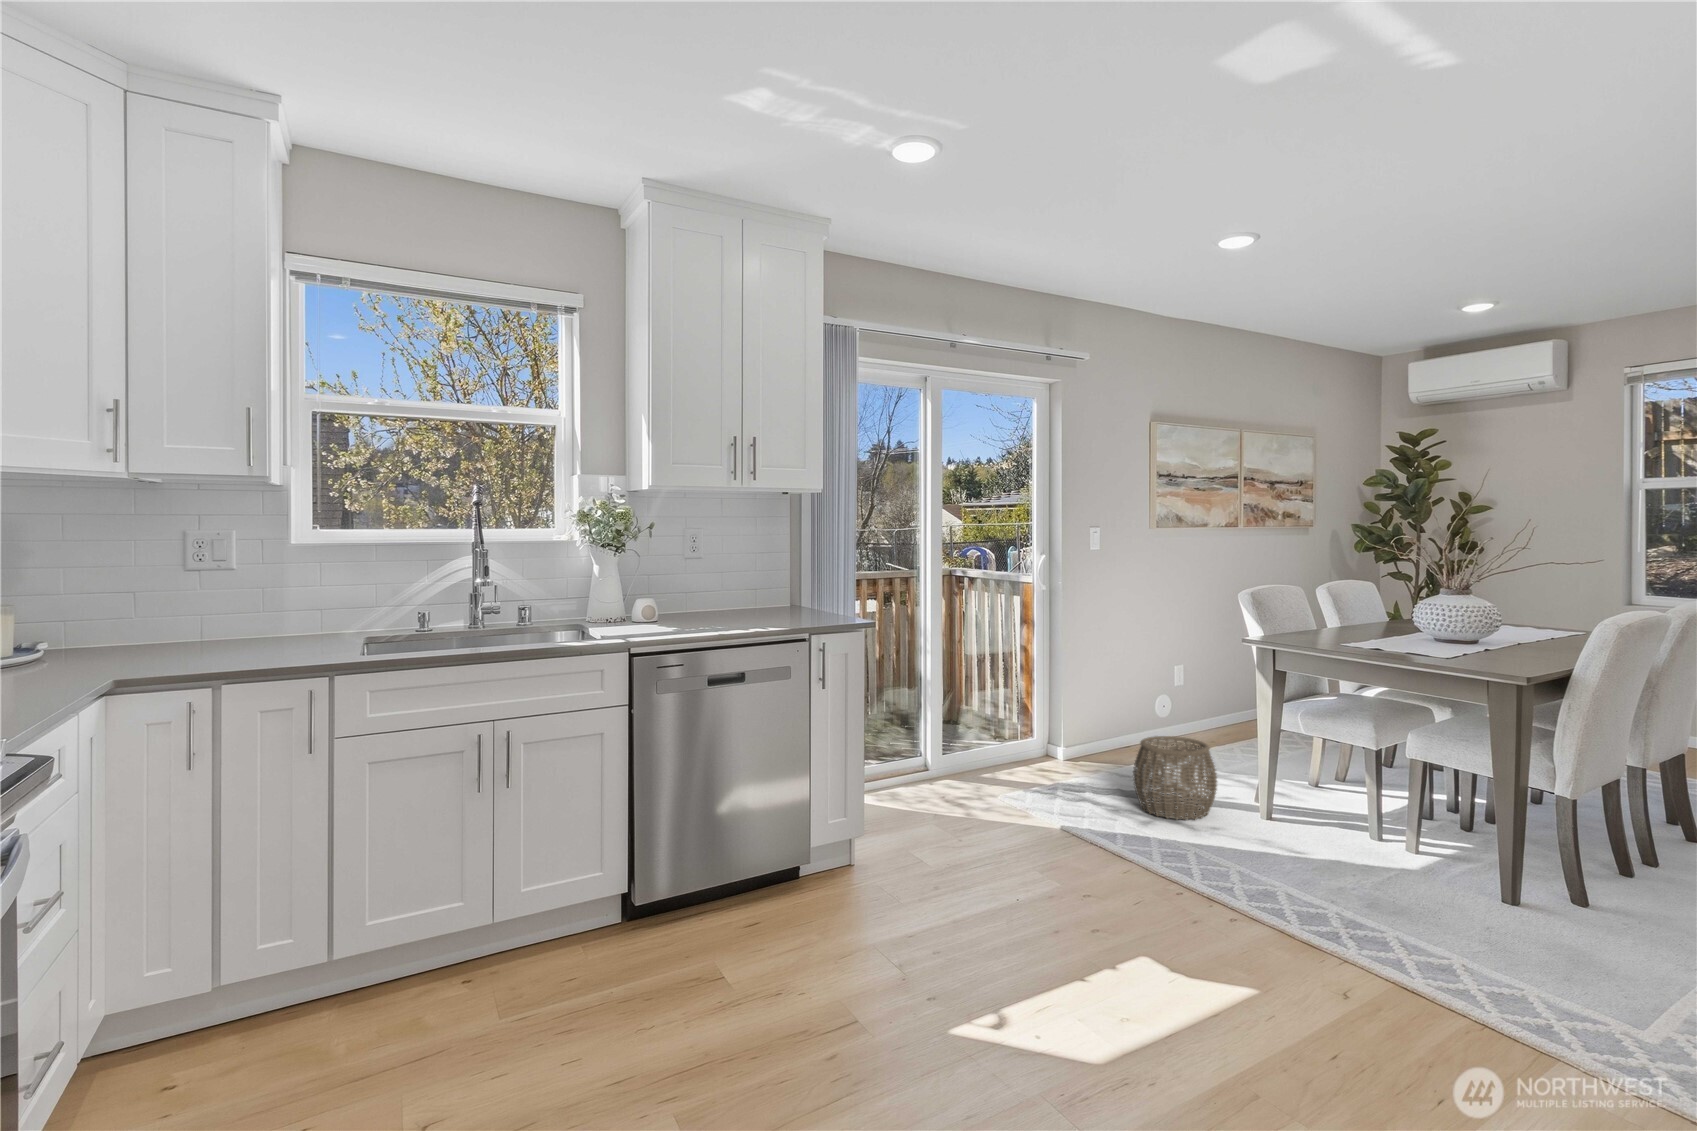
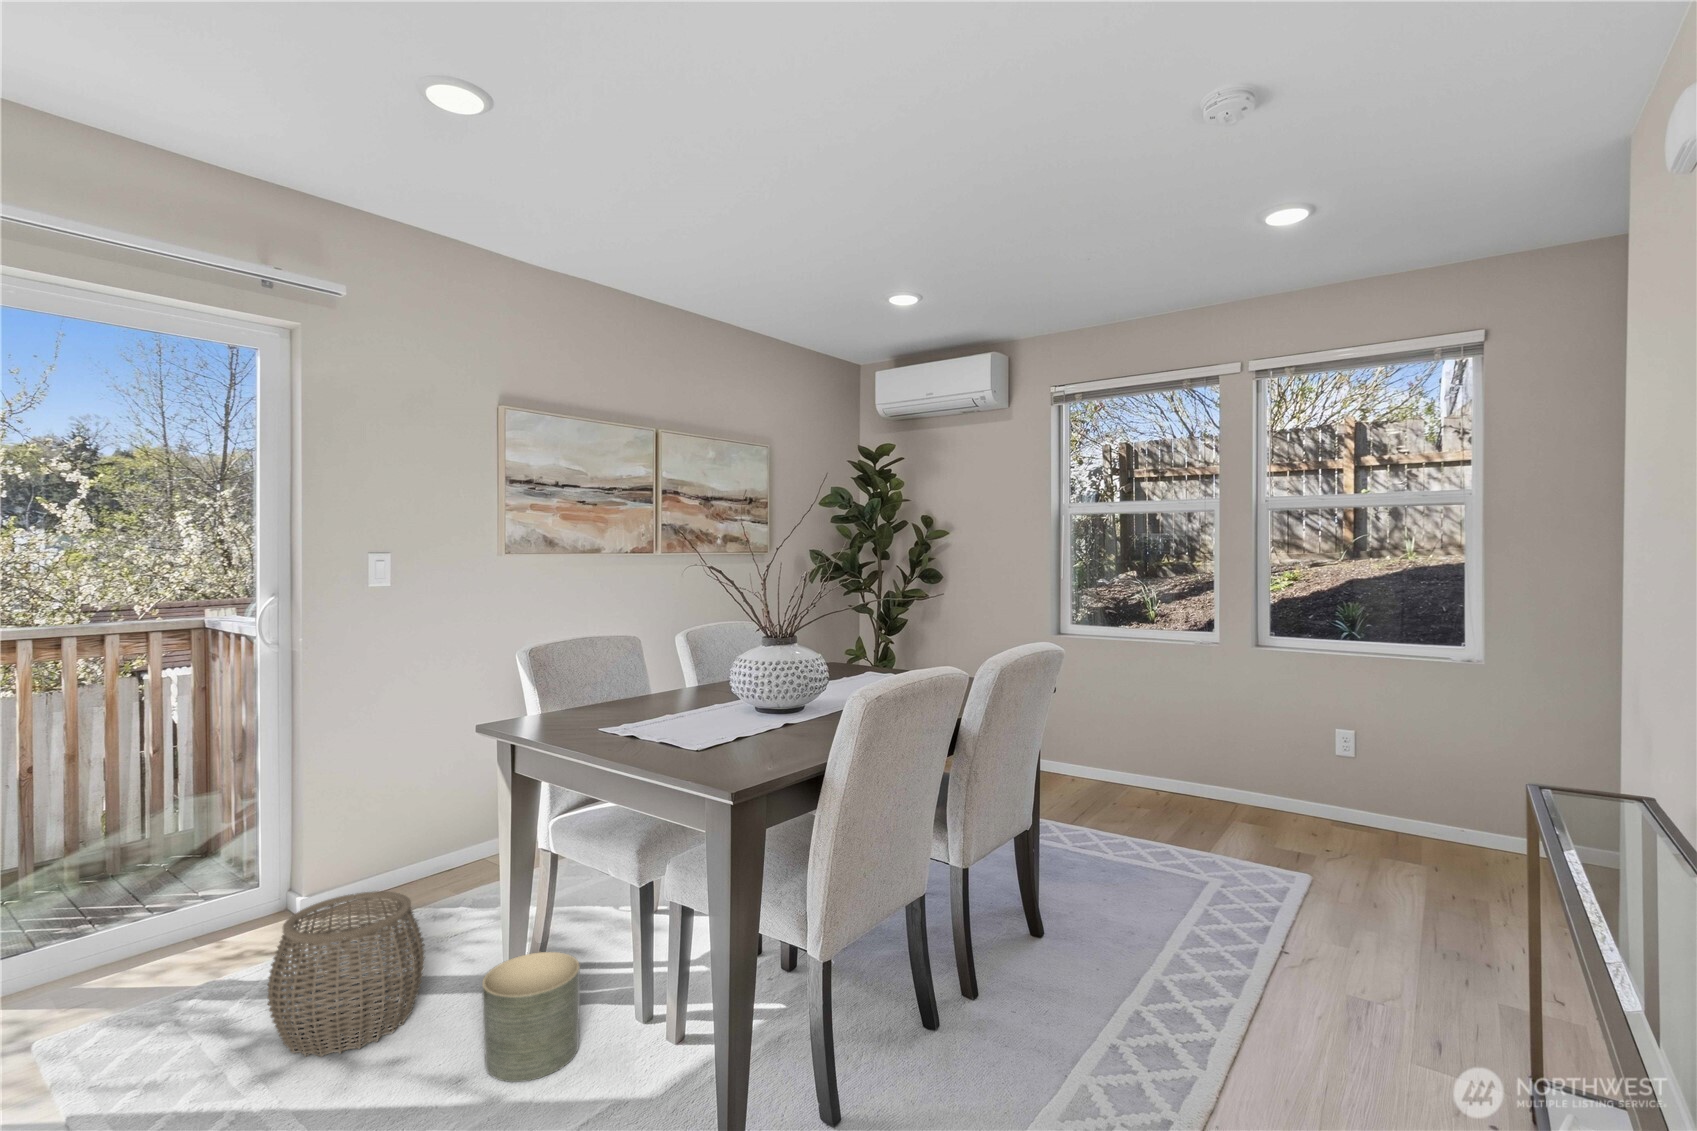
planter: none [1283,779,1346,846] -> present [482,952,580,1082]

